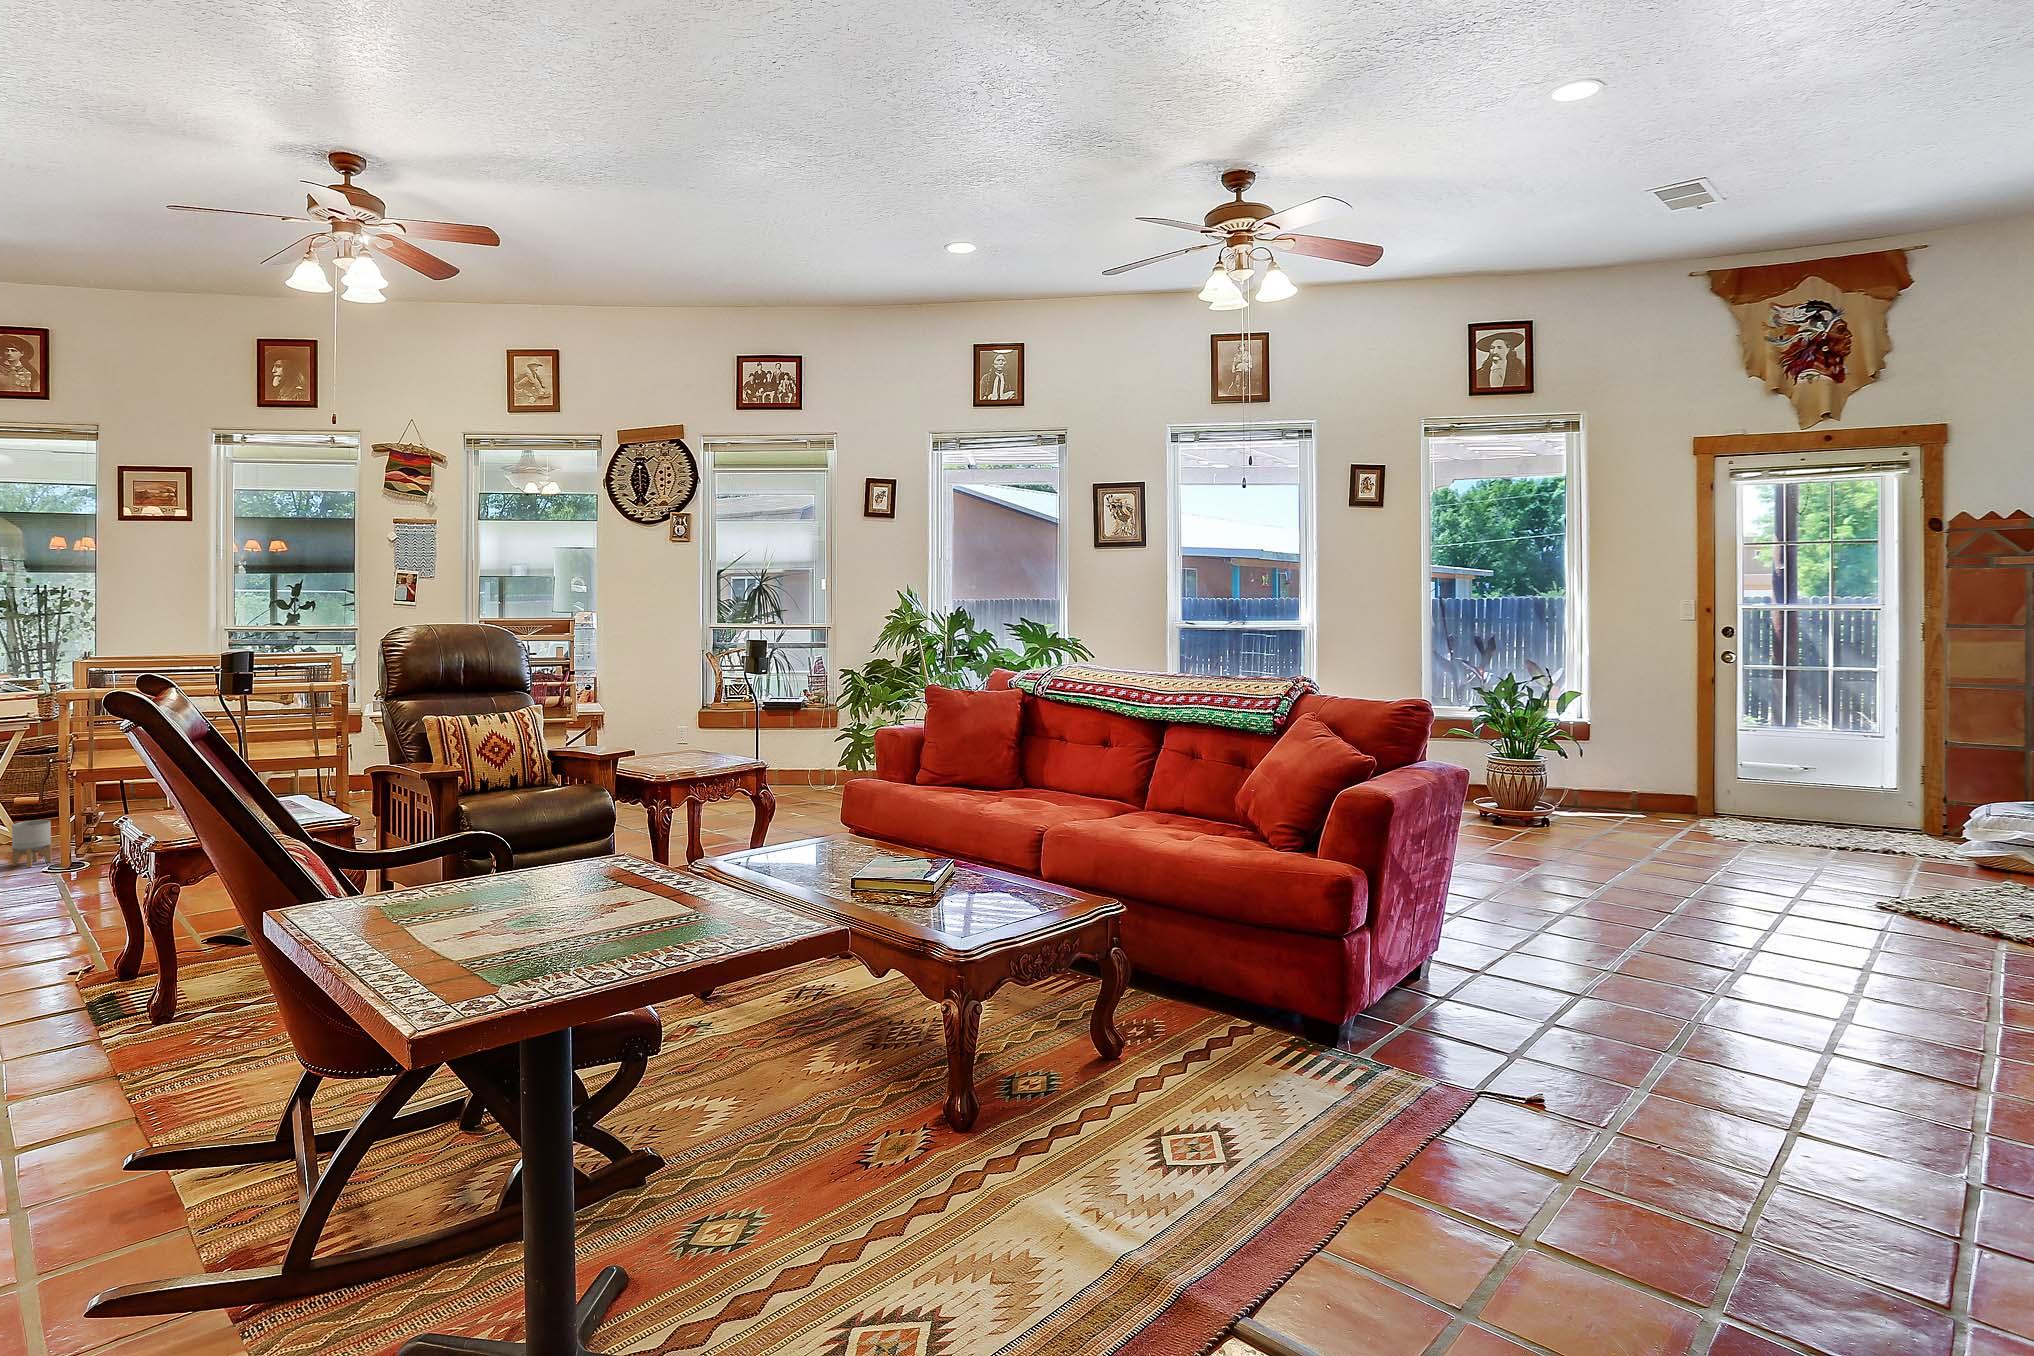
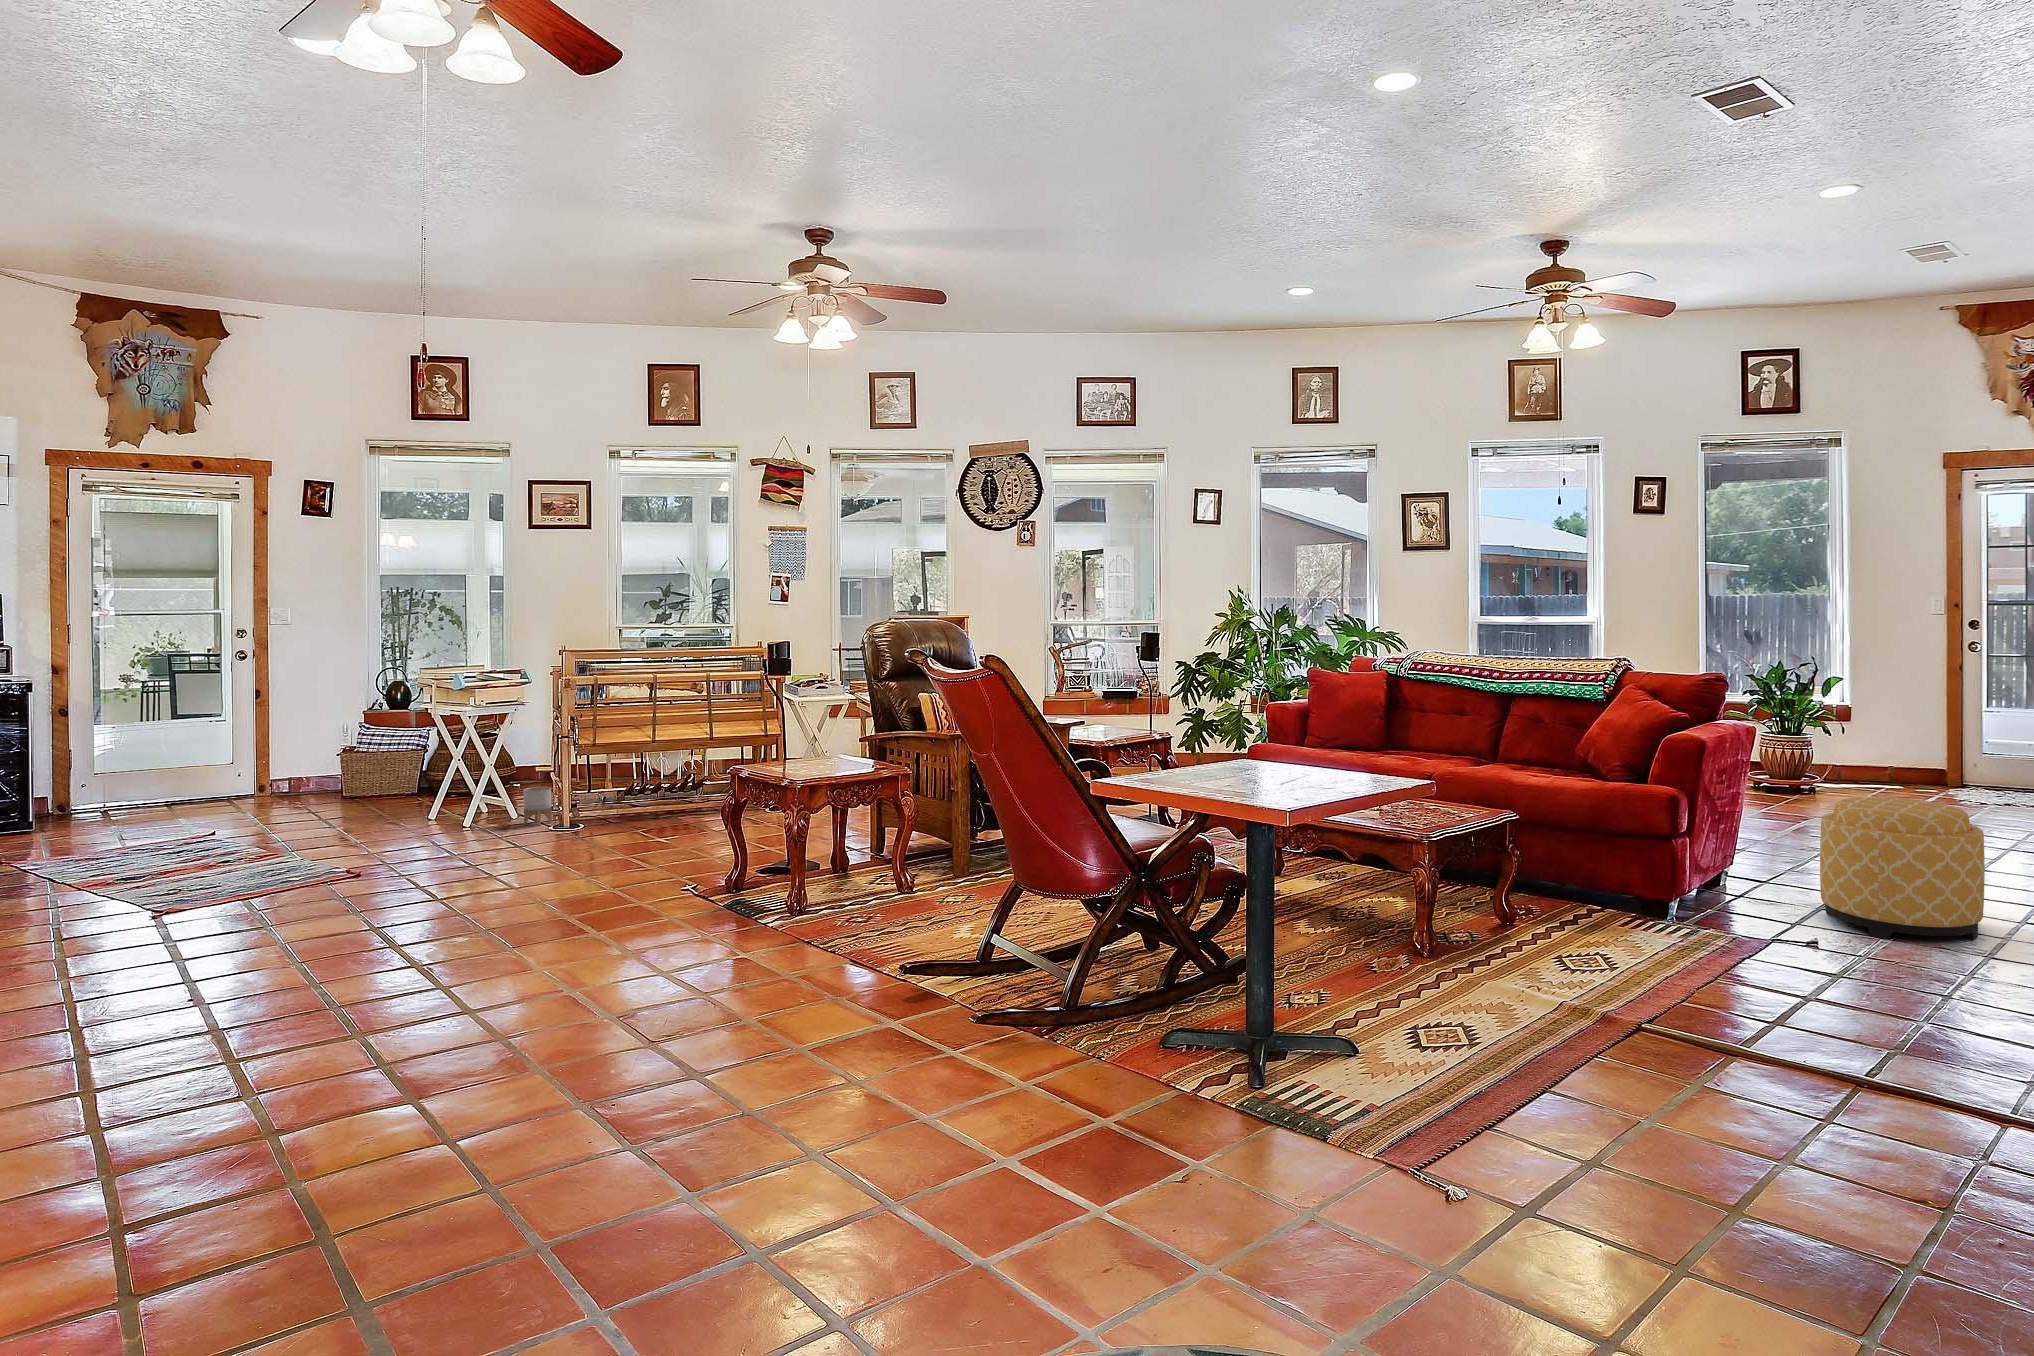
ottoman: none [1555,879,1794,1106] -> present [1820,797,1985,940]

